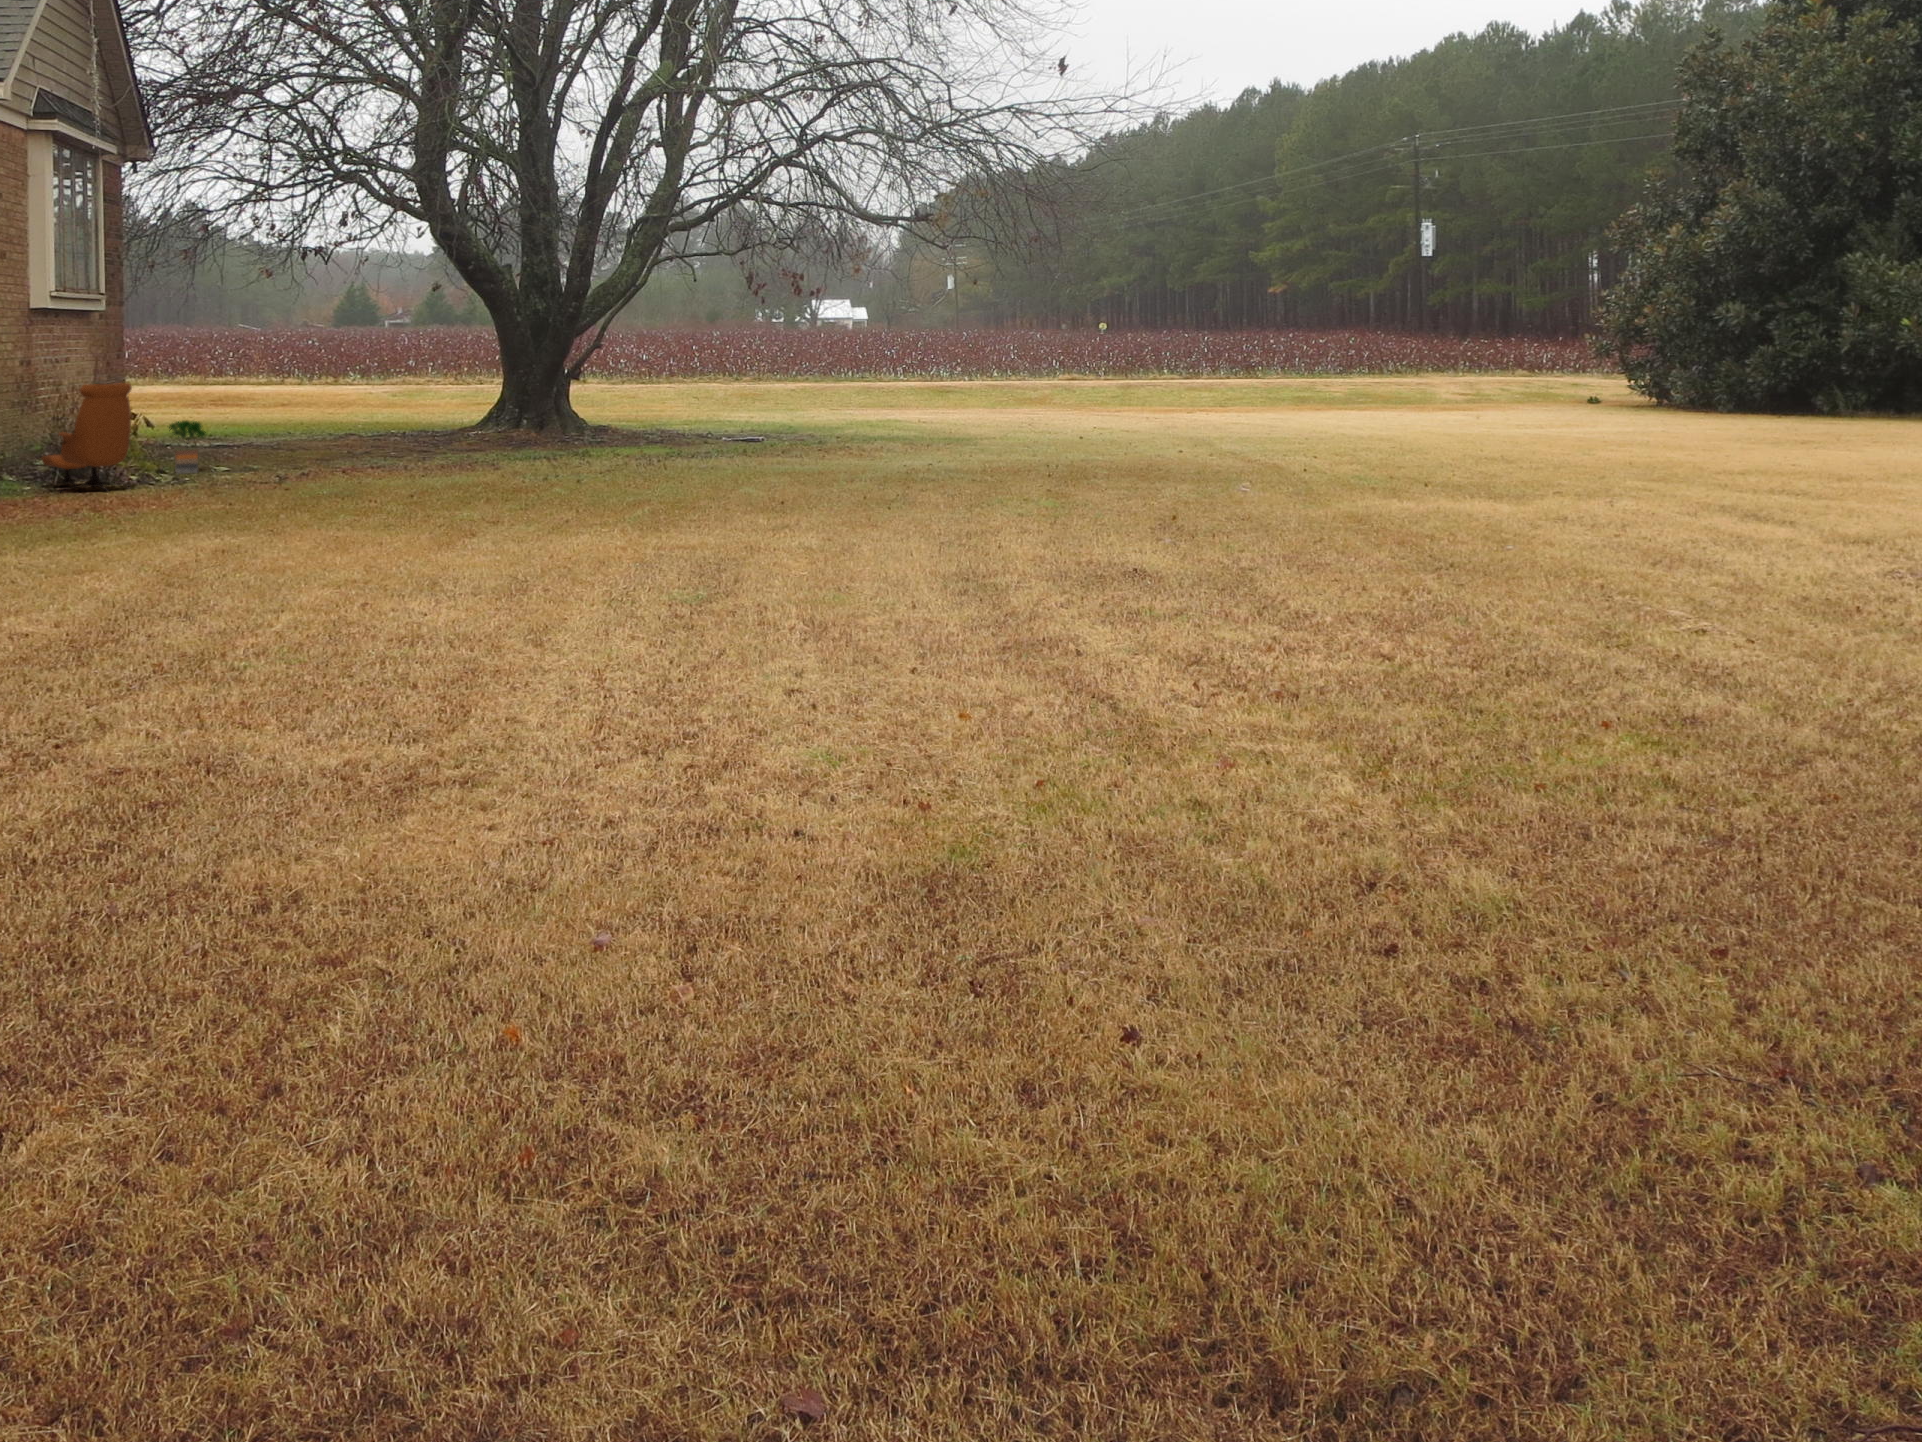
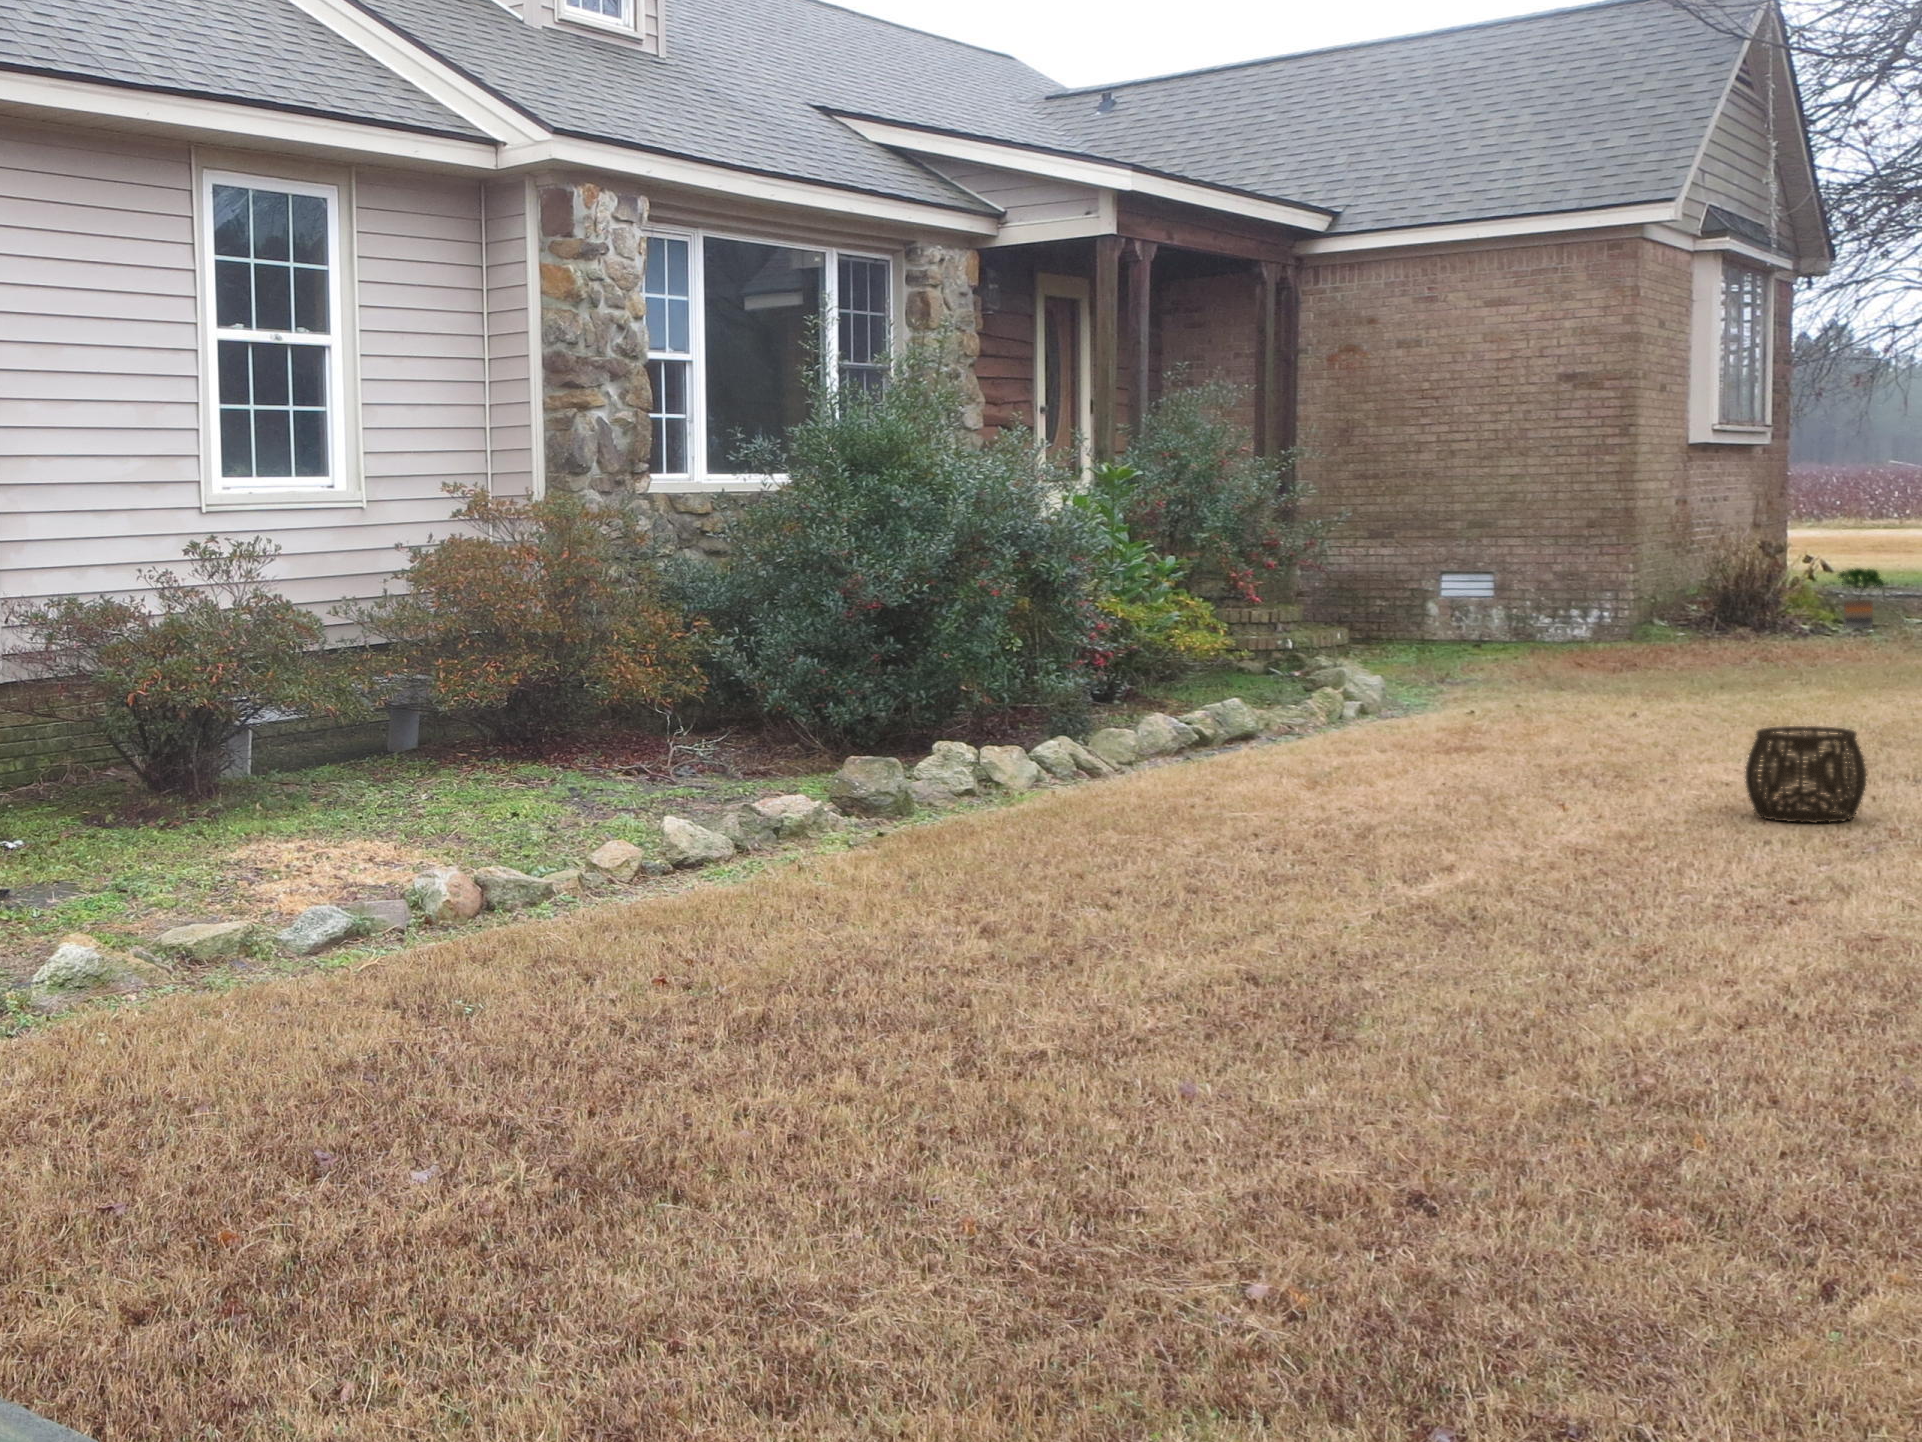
lounge chair: present [42,383,132,492] -> none [1688,521,1795,640]
woven basket: none [94,698,230,828] -> present [1744,726,1867,823]

